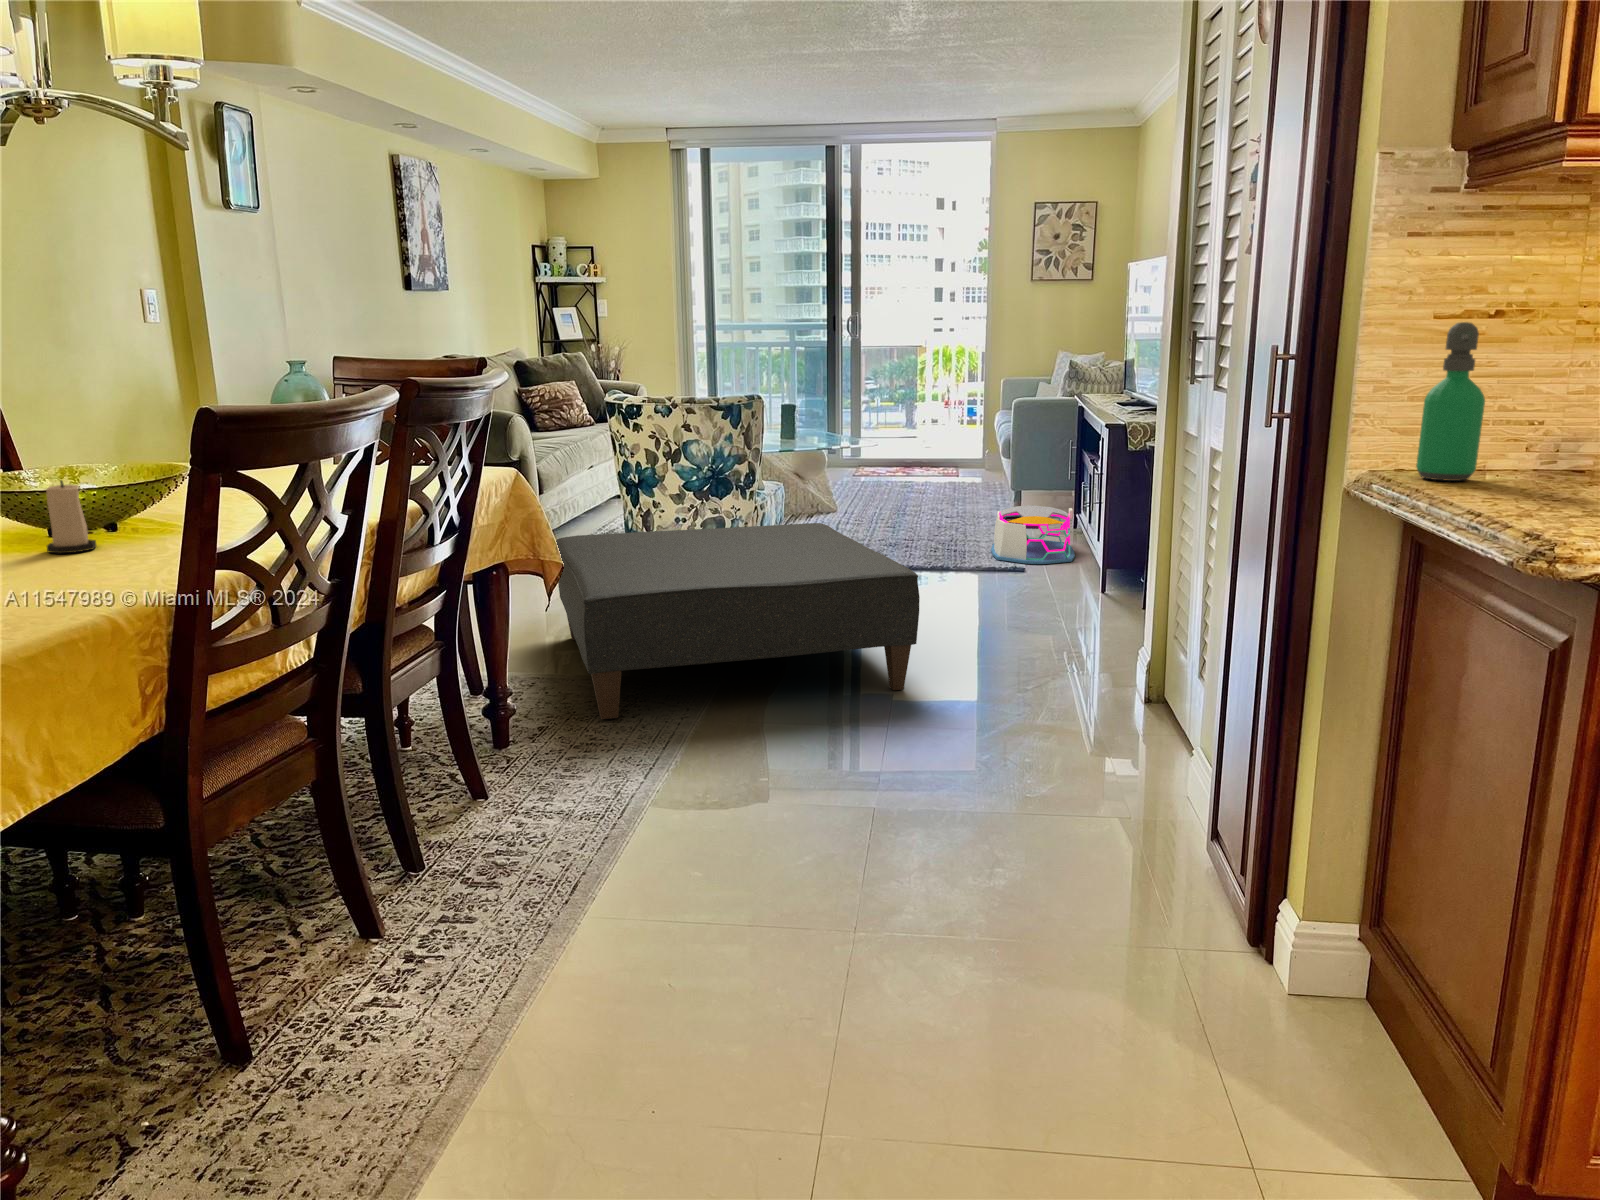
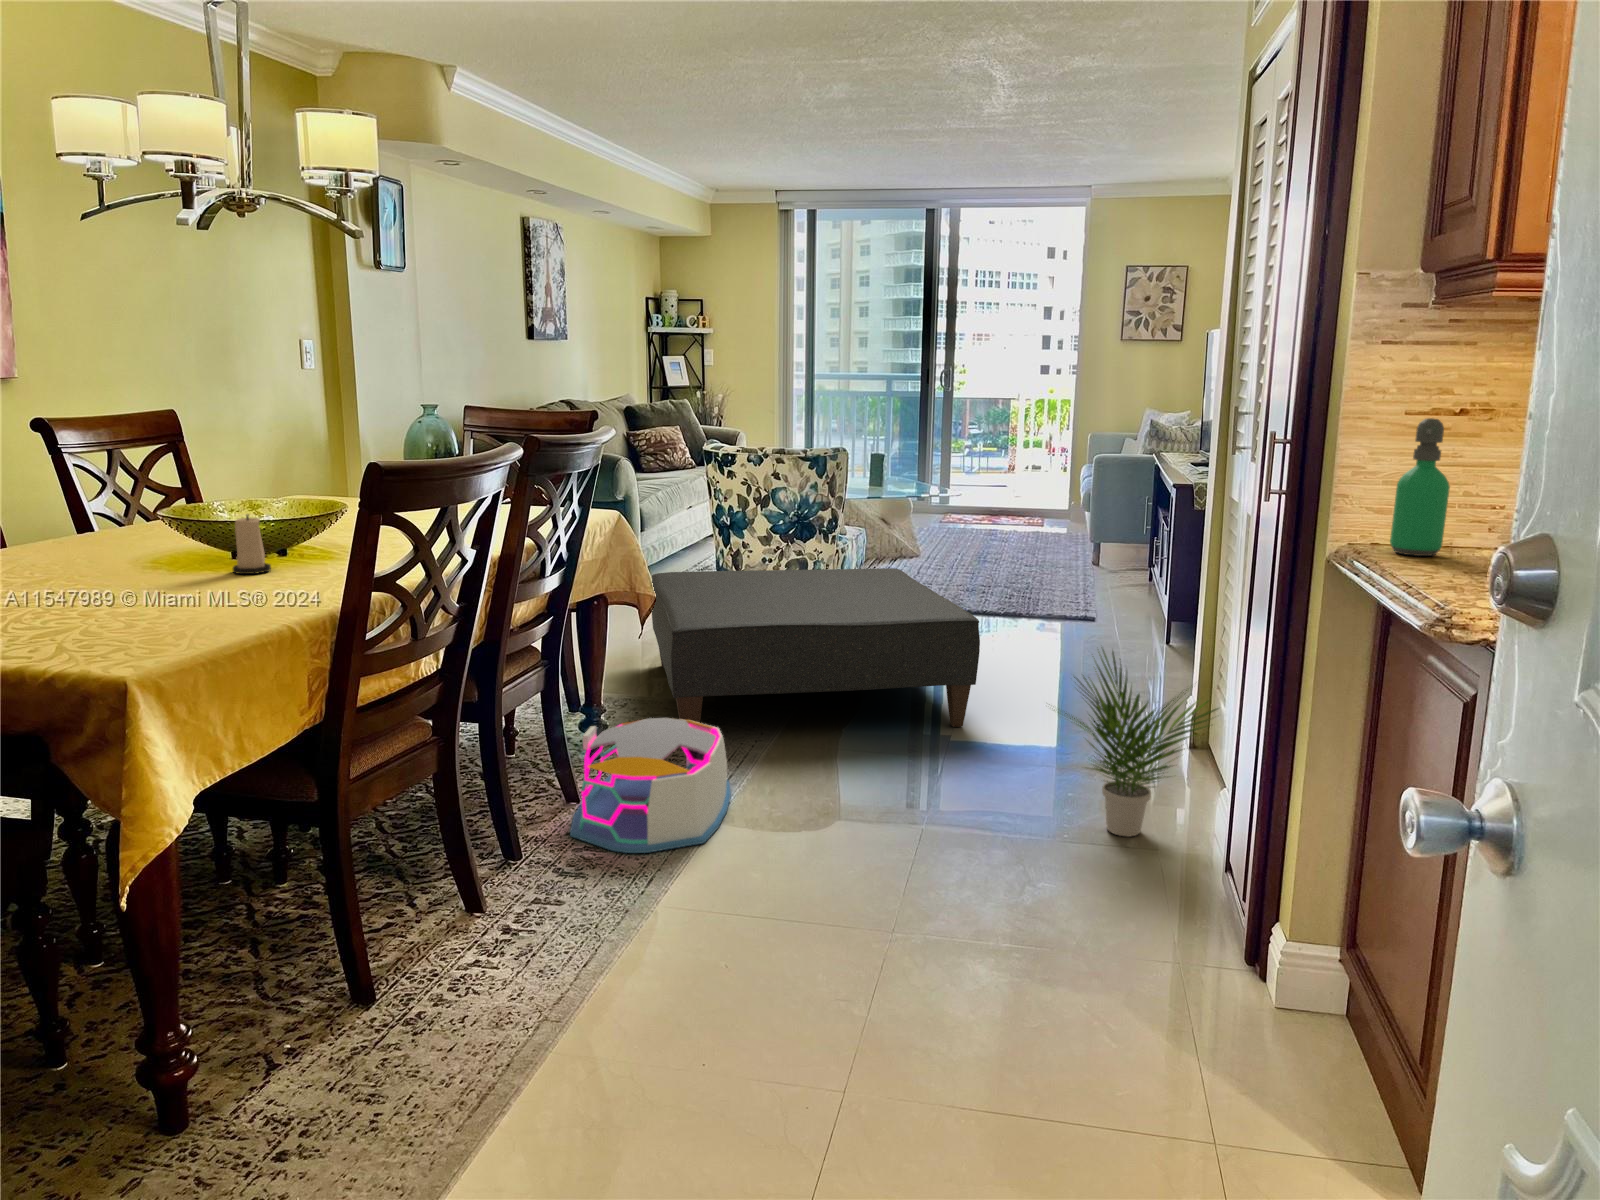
storage bin: present [991,505,1075,564] -> present [570,718,731,853]
potted plant: none [1001,596,1191,802] -> present [1065,650,1218,837]

